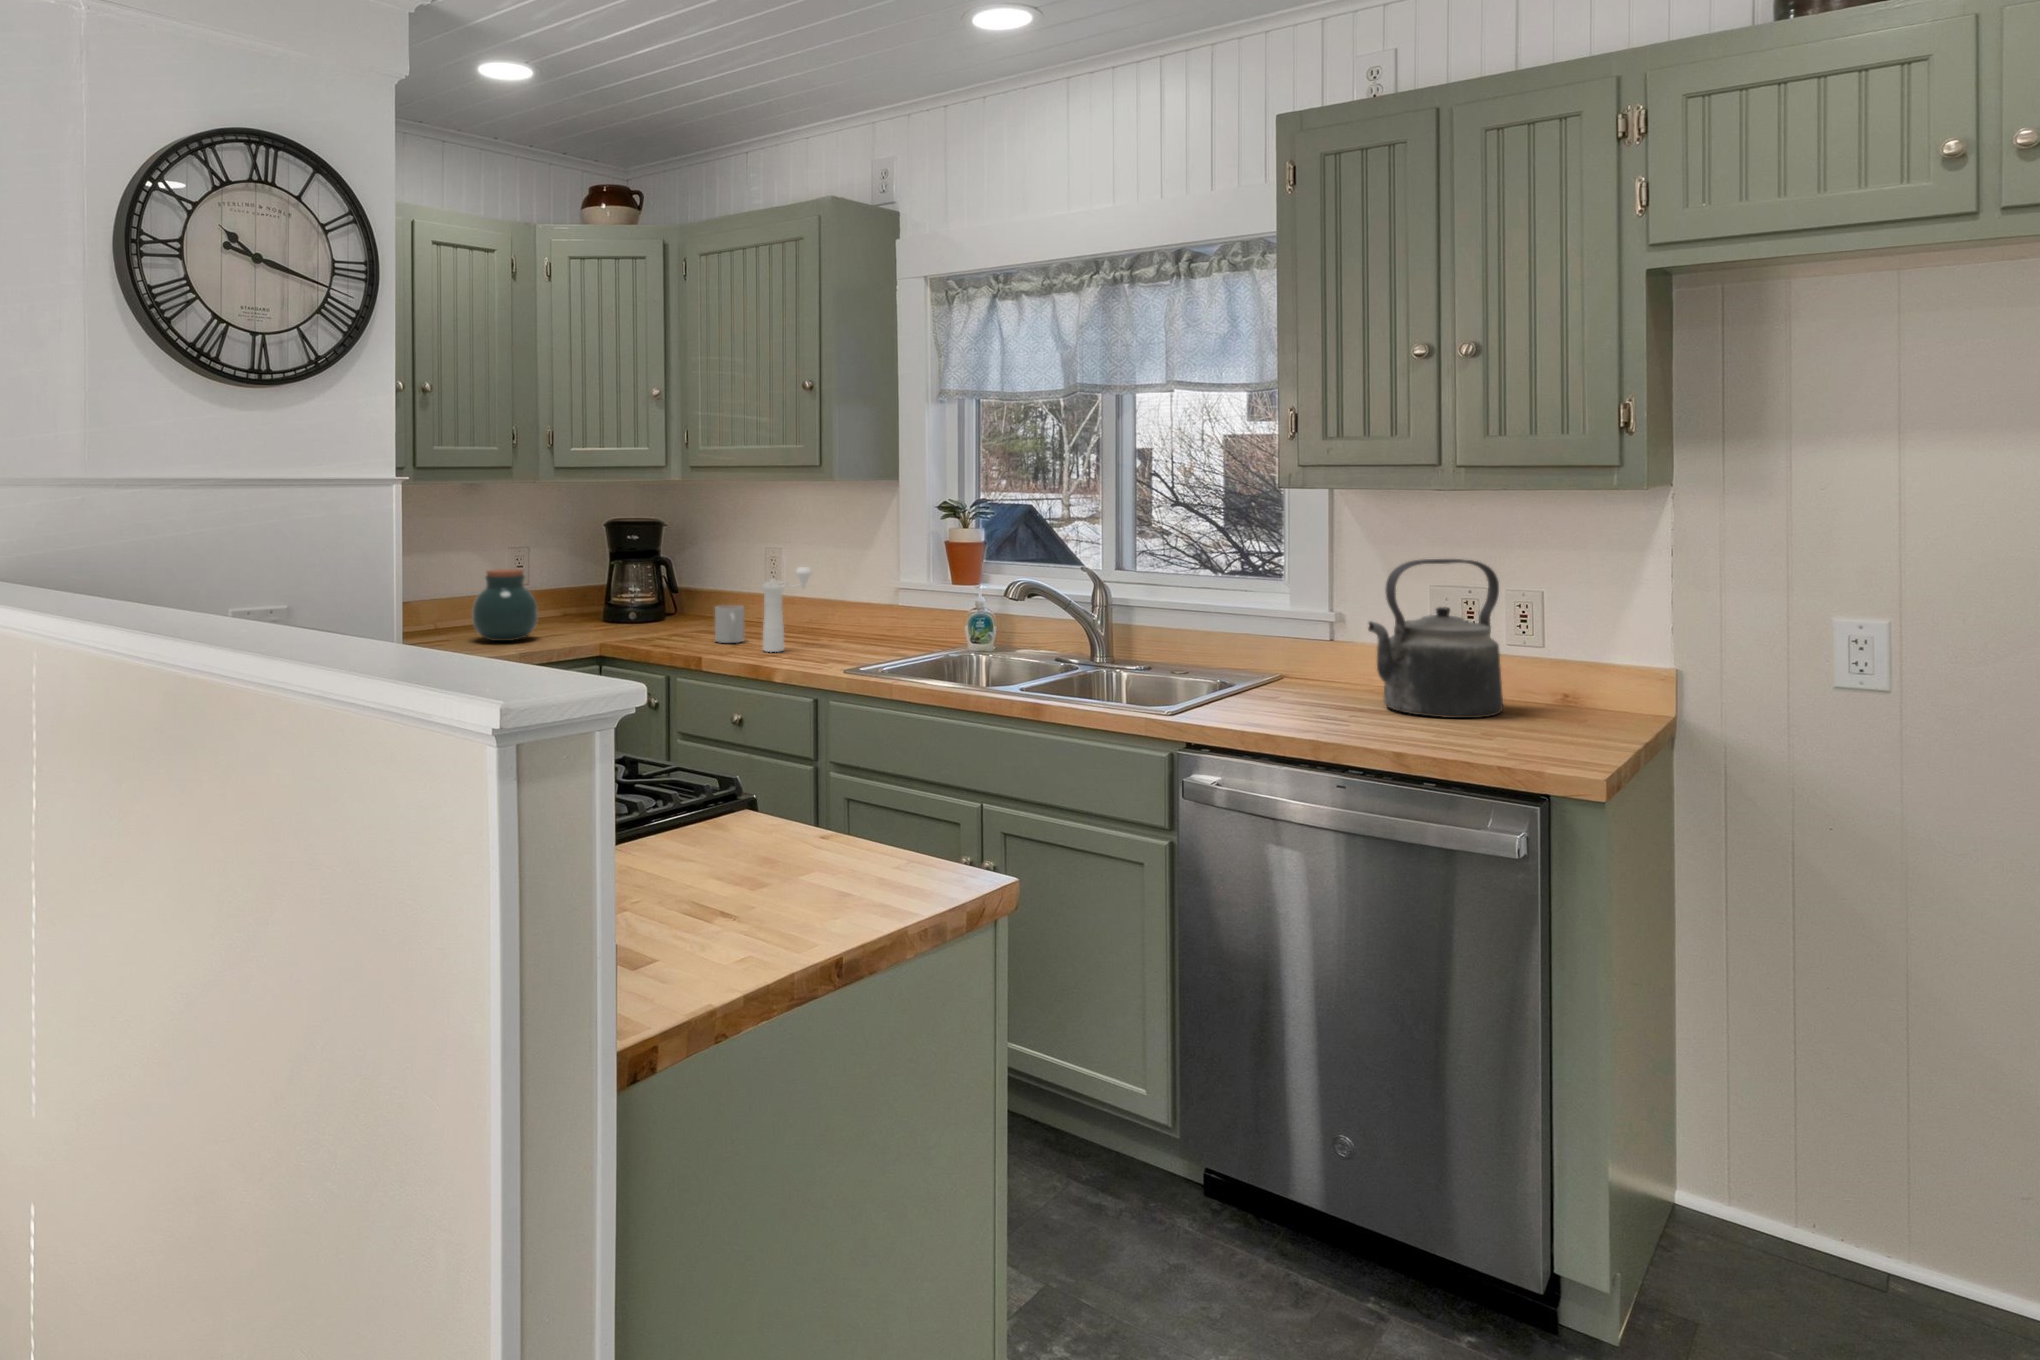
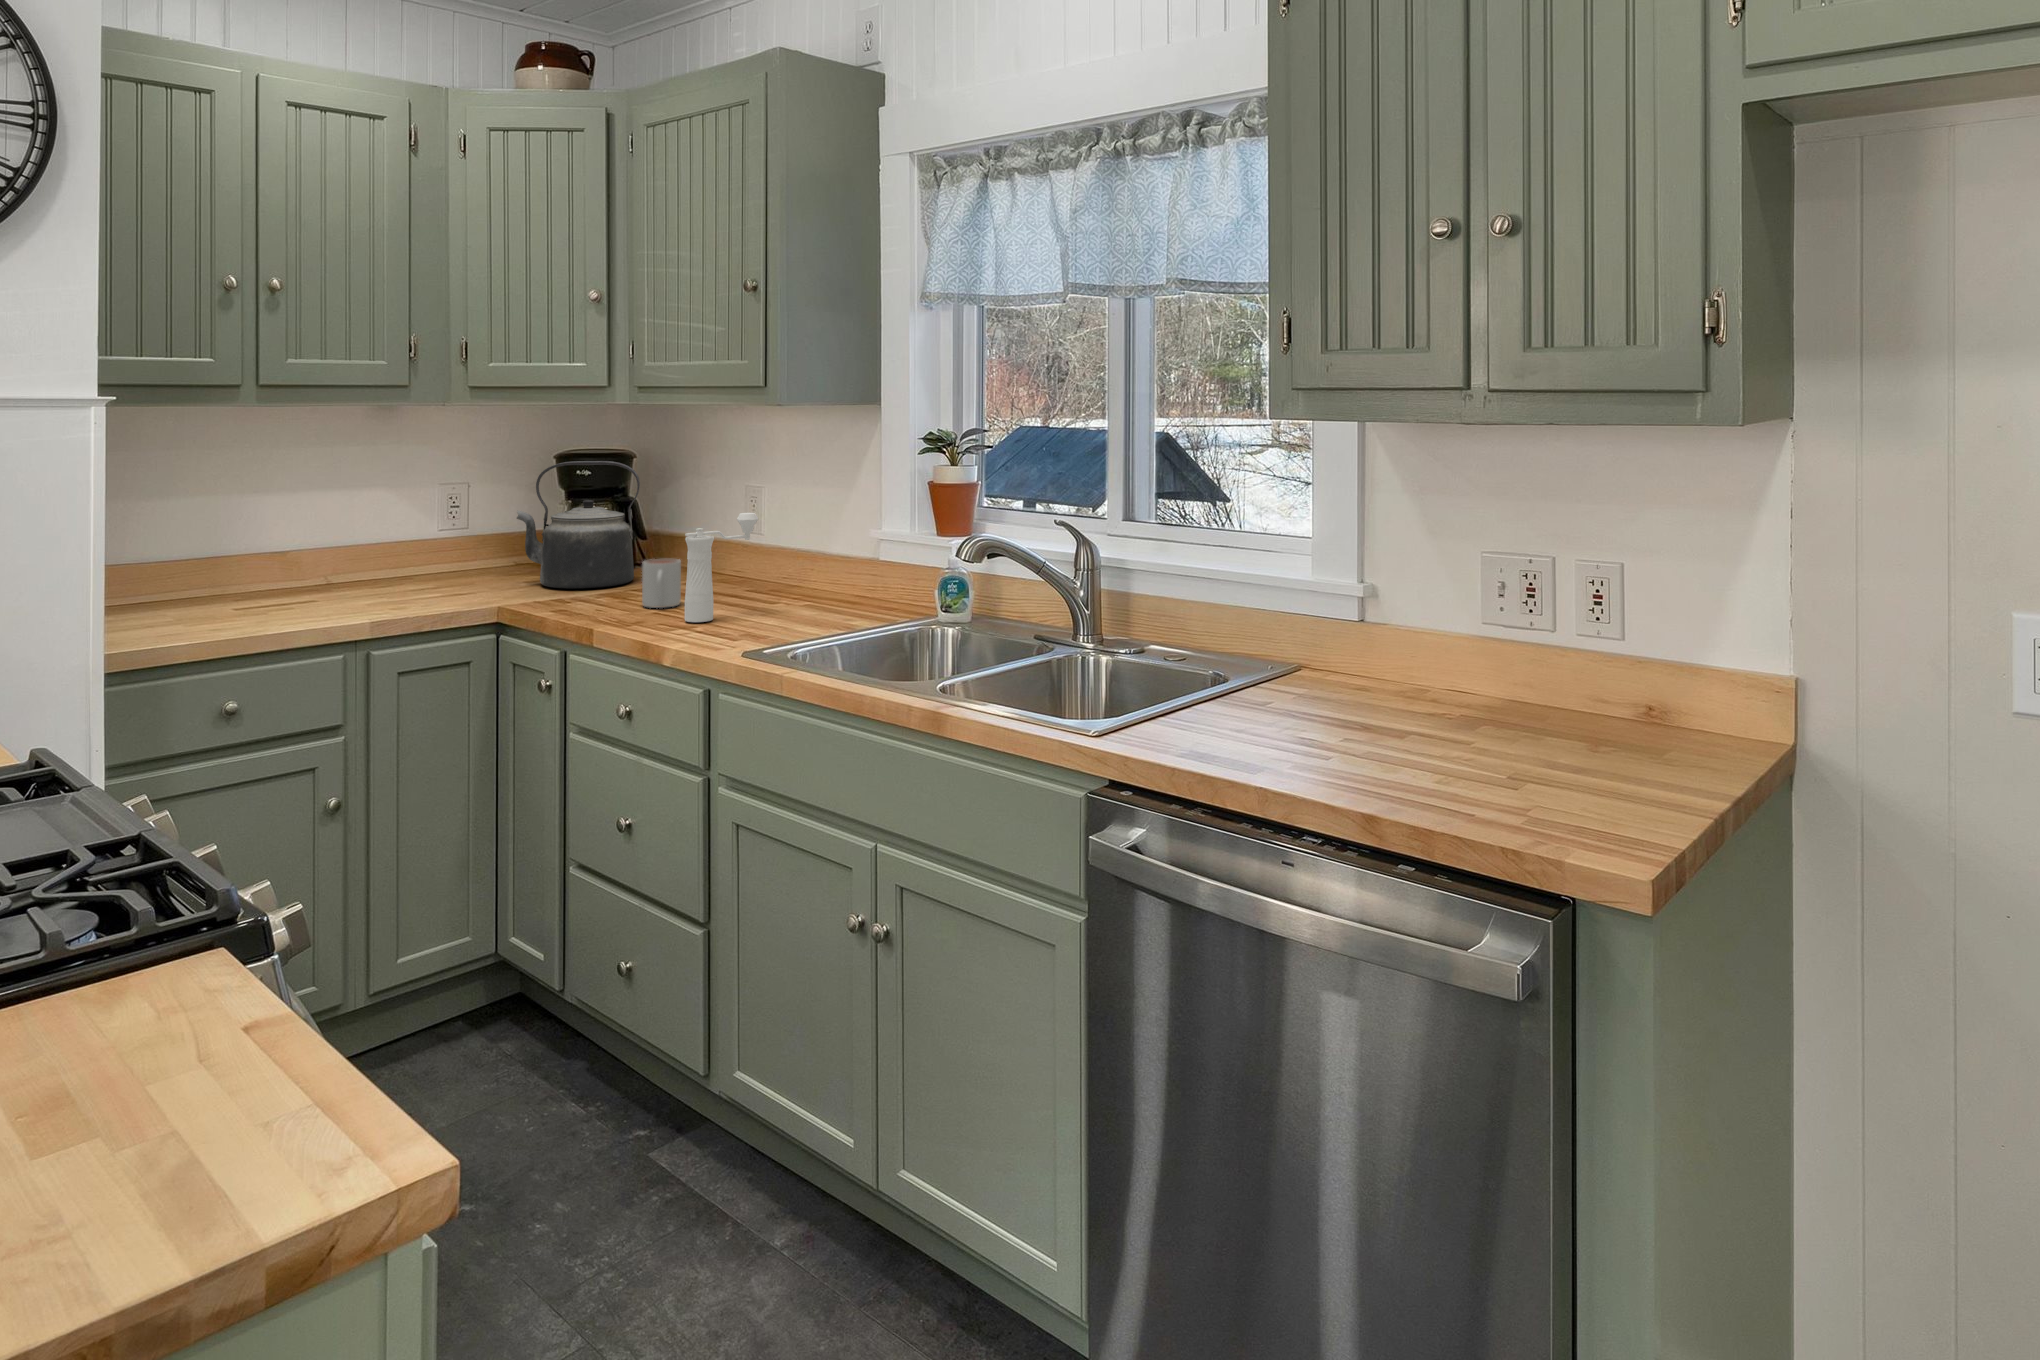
kettle: present [1368,559,1503,718] -> present [517,461,640,589]
jar: present [472,569,538,641] -> none [338,511,428,603]

